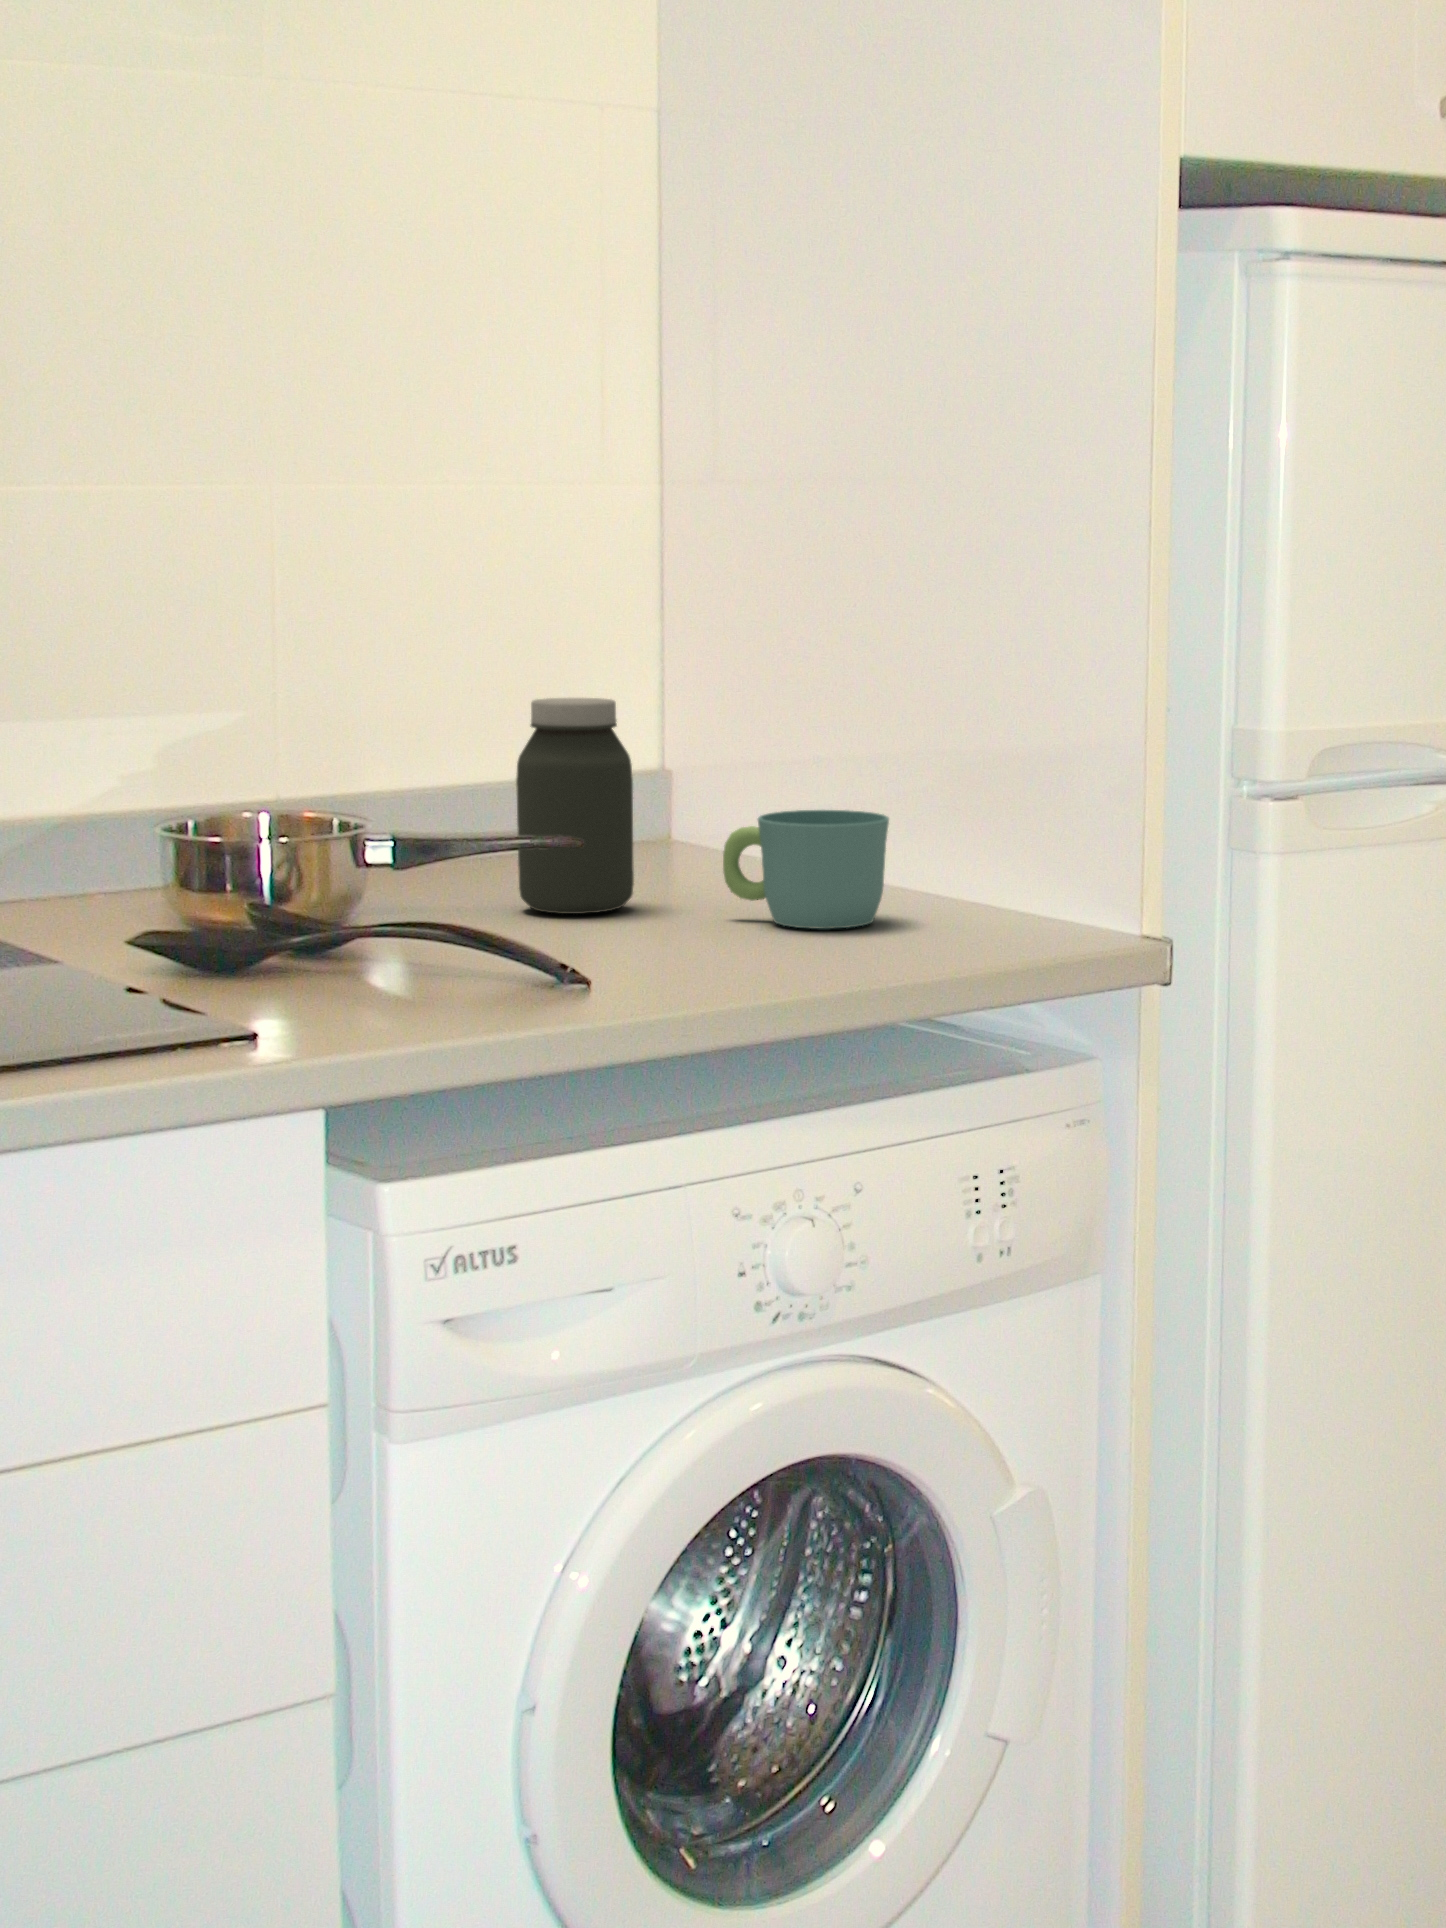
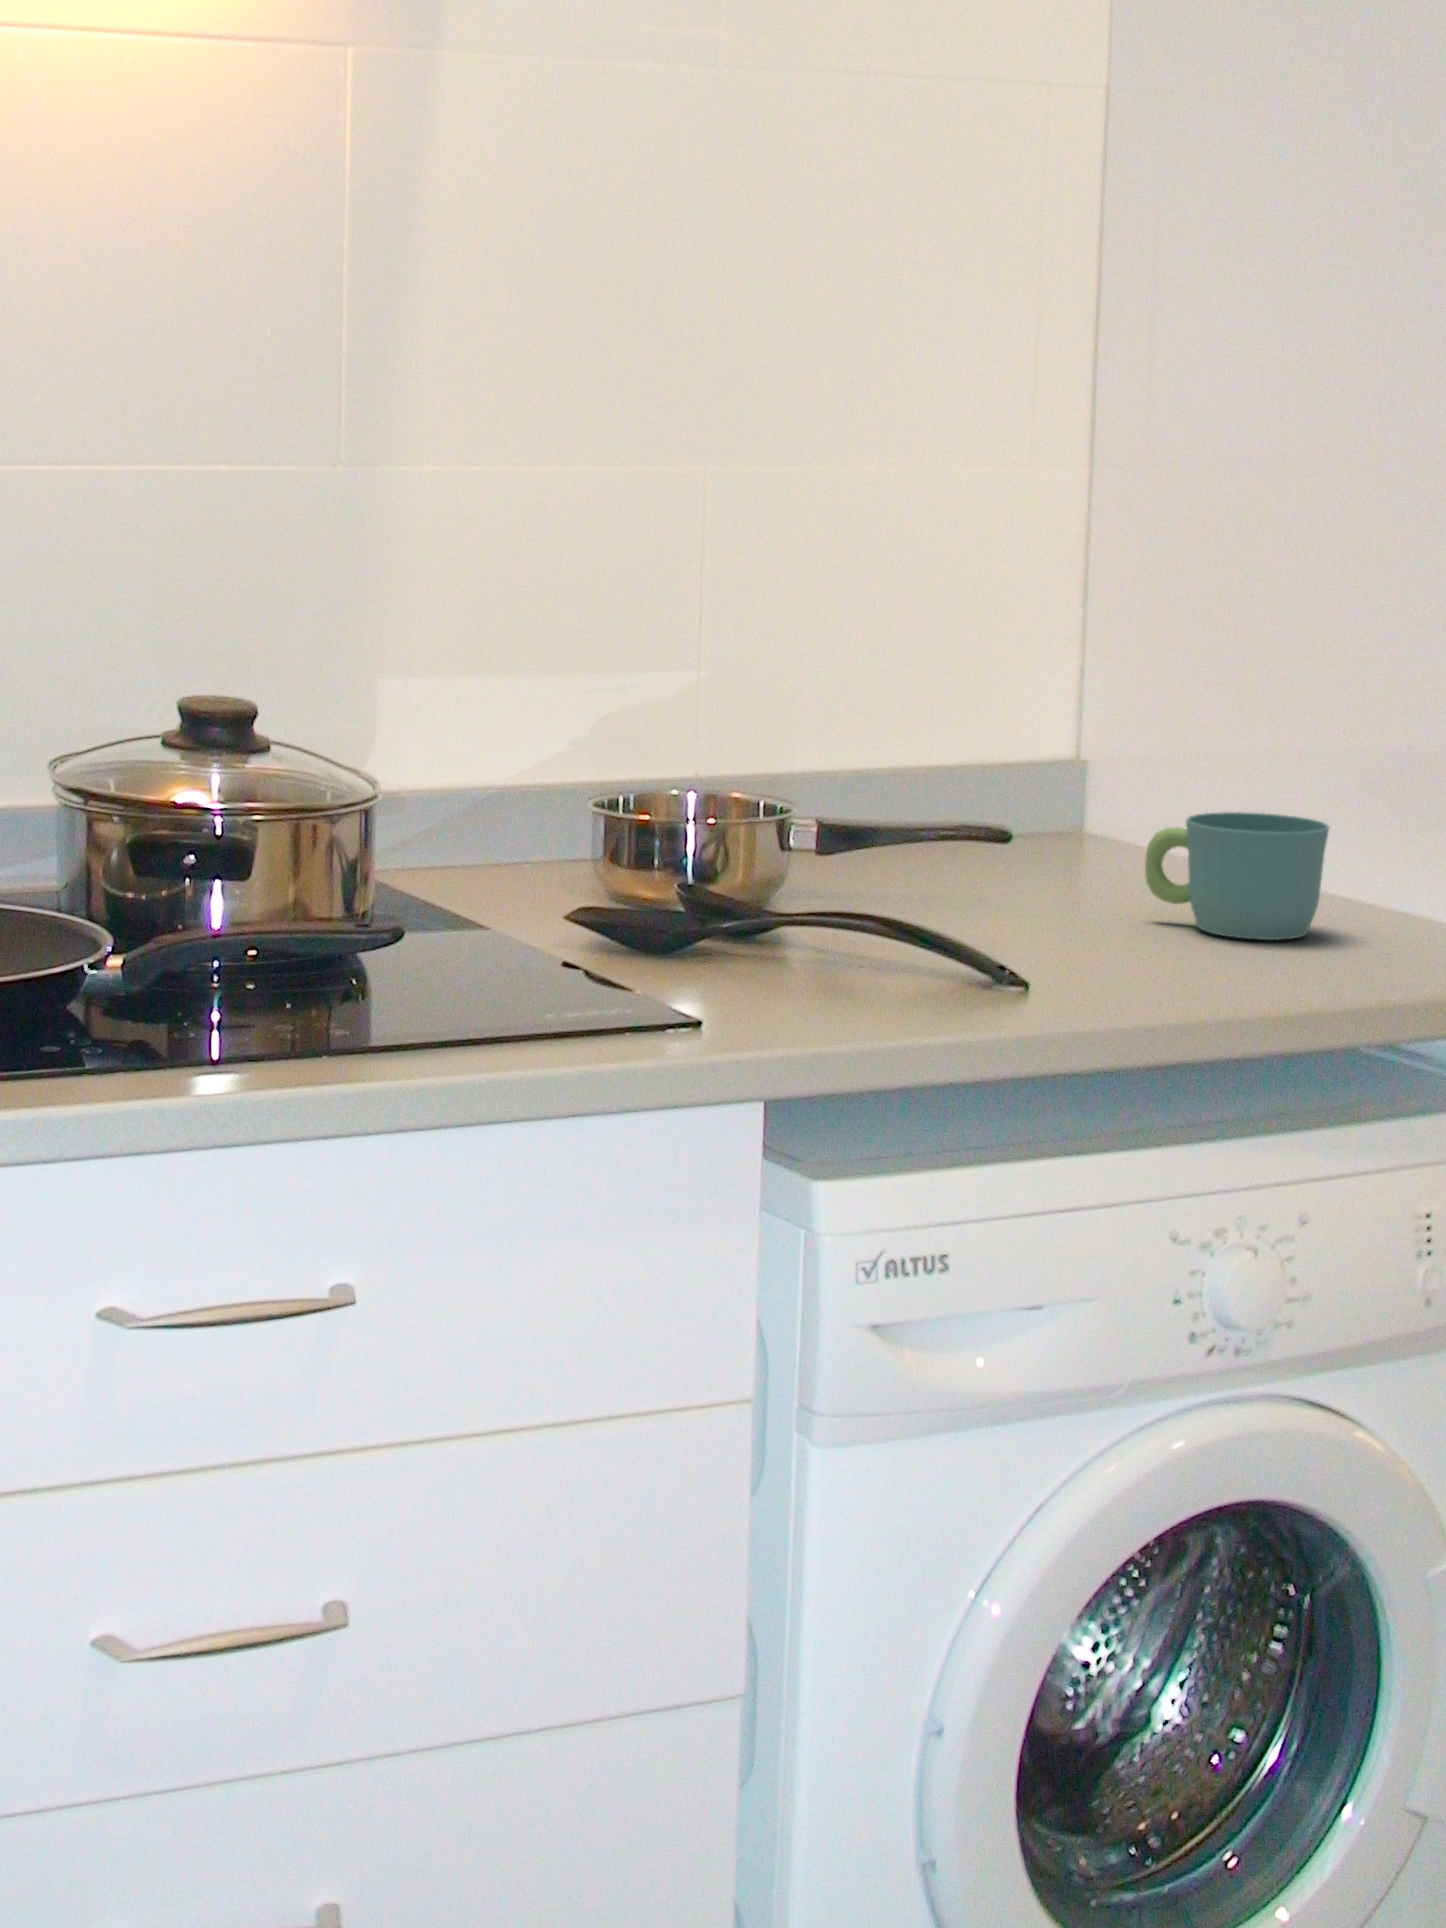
jar: present [516,698,634,914] -> none [931,688,1052,905]

